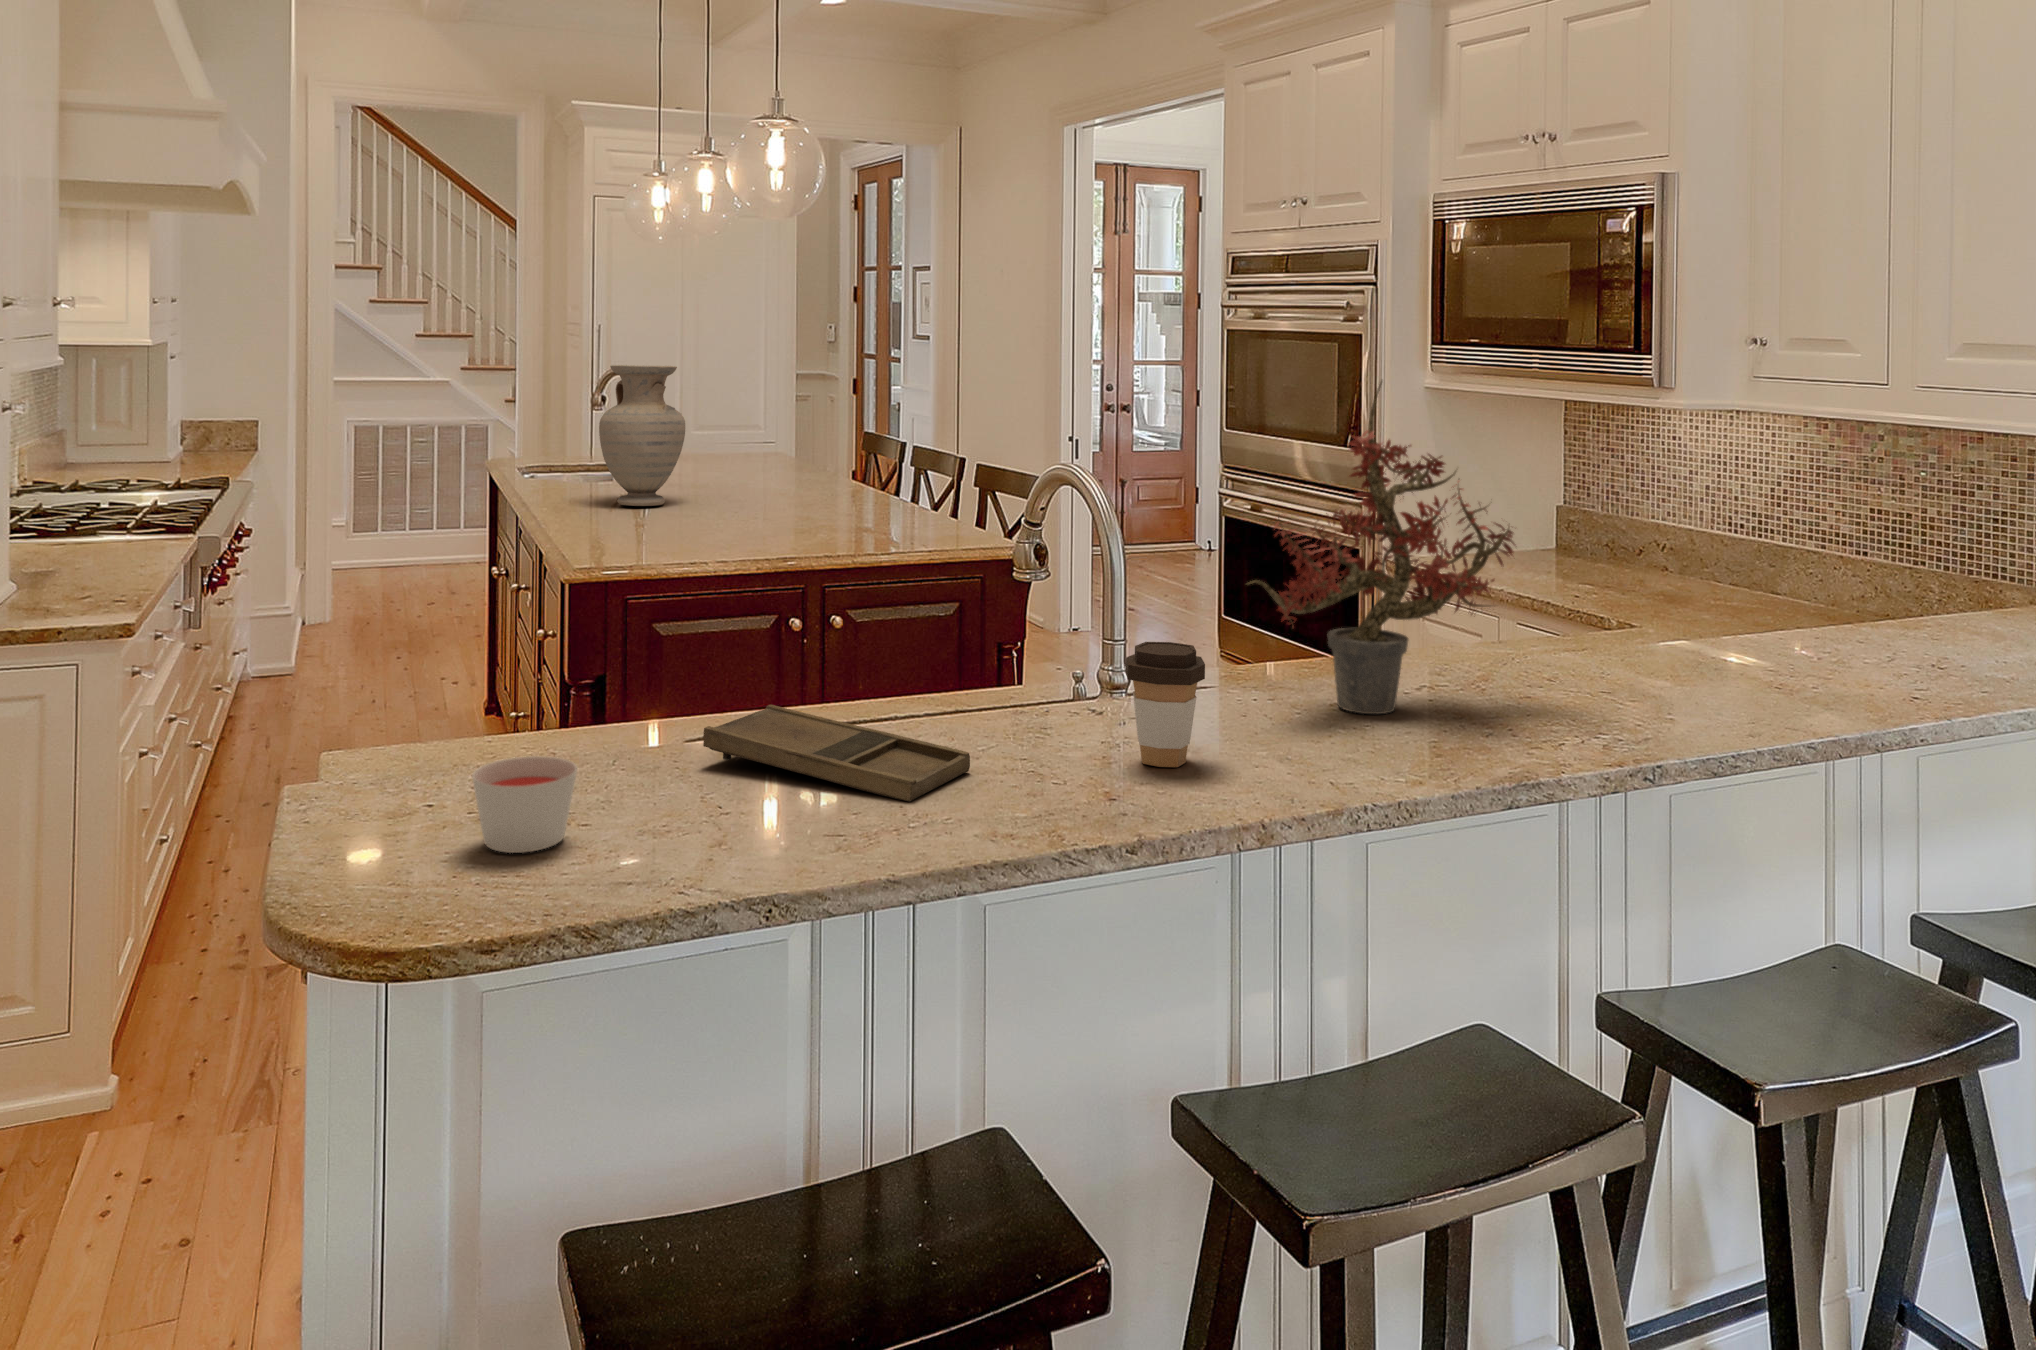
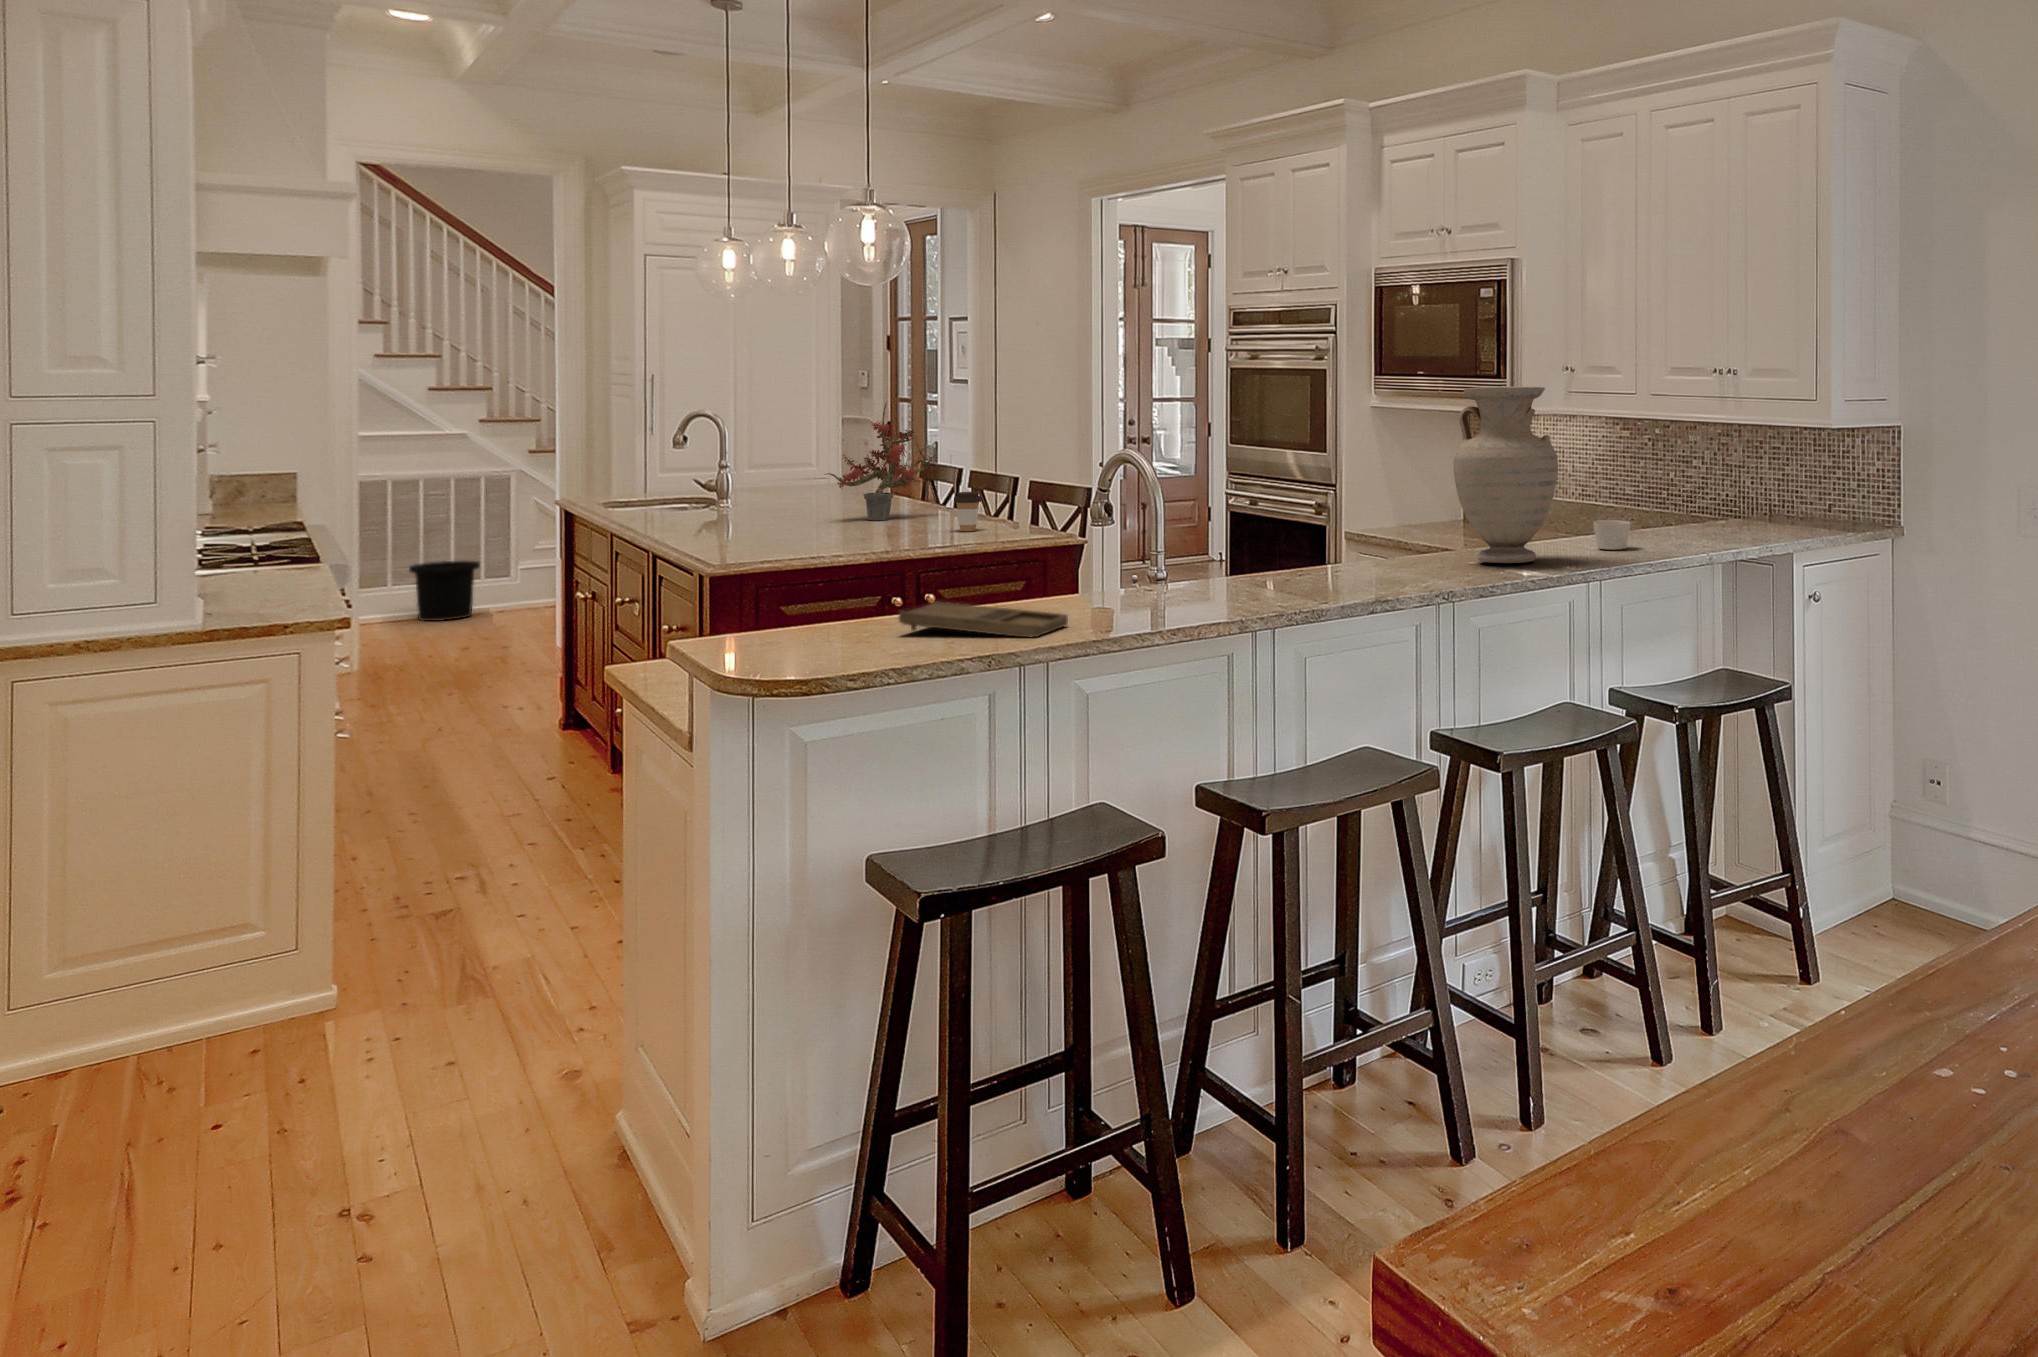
vase: present [599,365,685,506] -> present [1453,386,1558,563]
potted plant: present [1247,382,1515,714] -> present [824,404,938,520]
trash can: none [388,510,453,571] -> present [409,561,480,621]
coffee cup: present [1126,642,1205,767] -> present [954,492,982,531]
candle: present [472,756,577,853] -> present [1593,520,1631,550]

